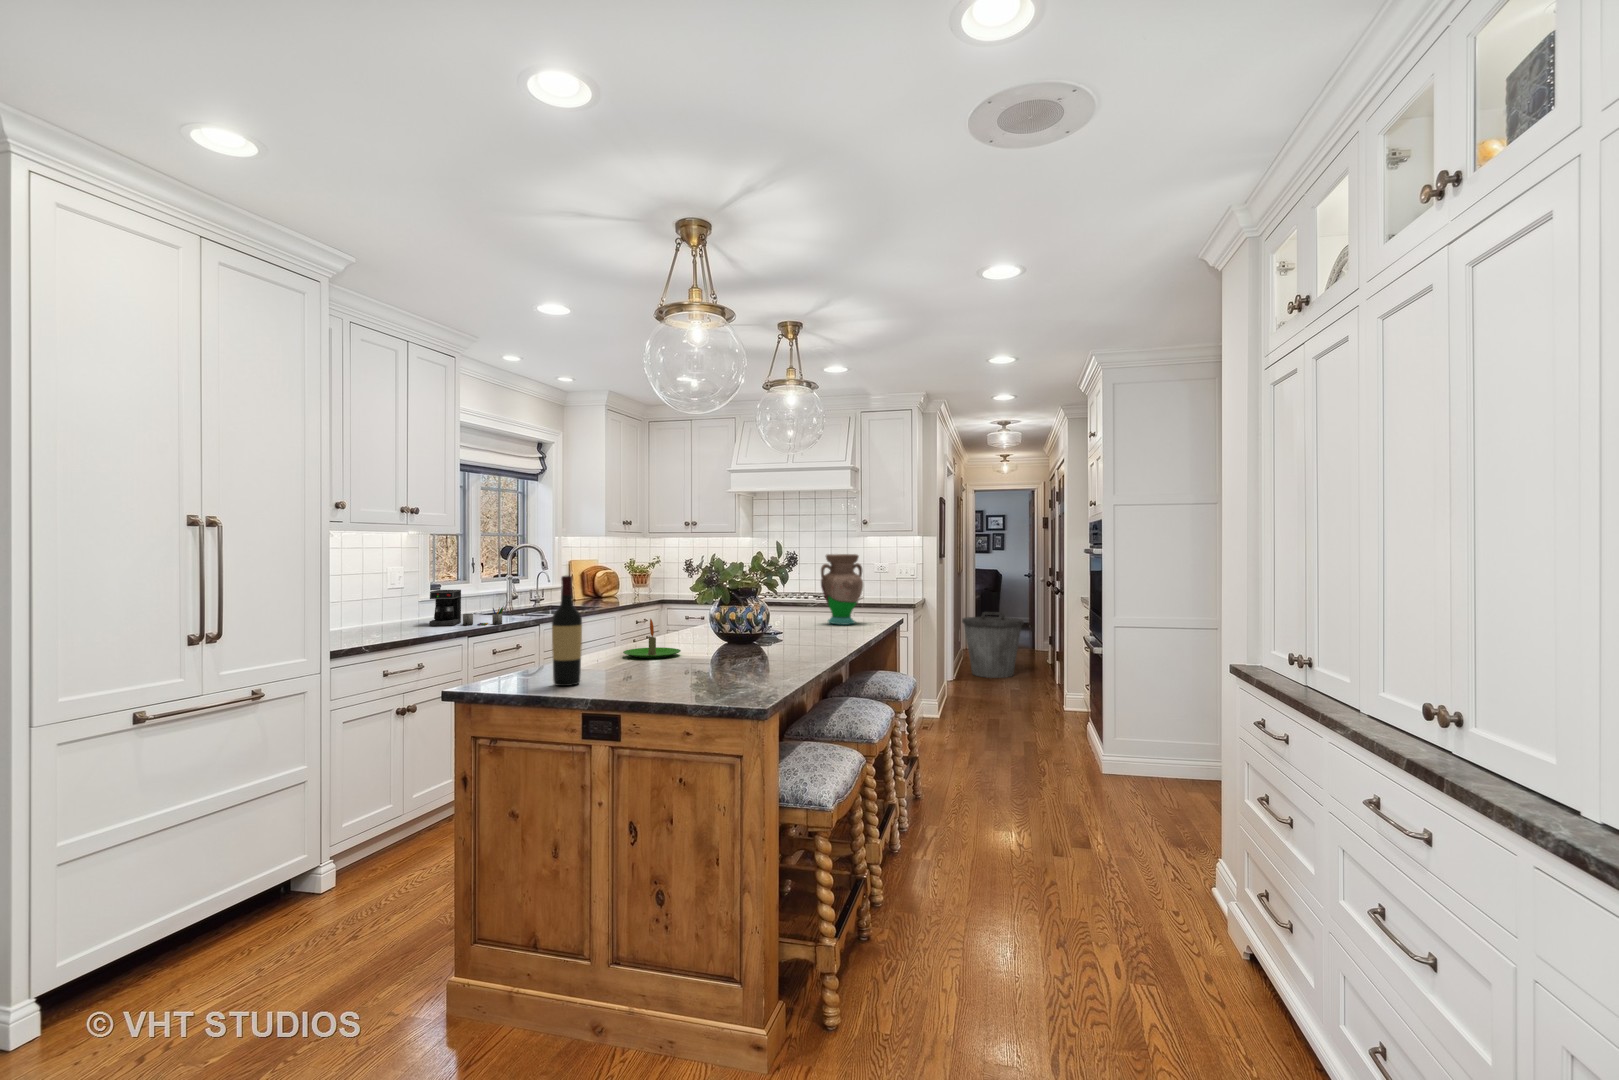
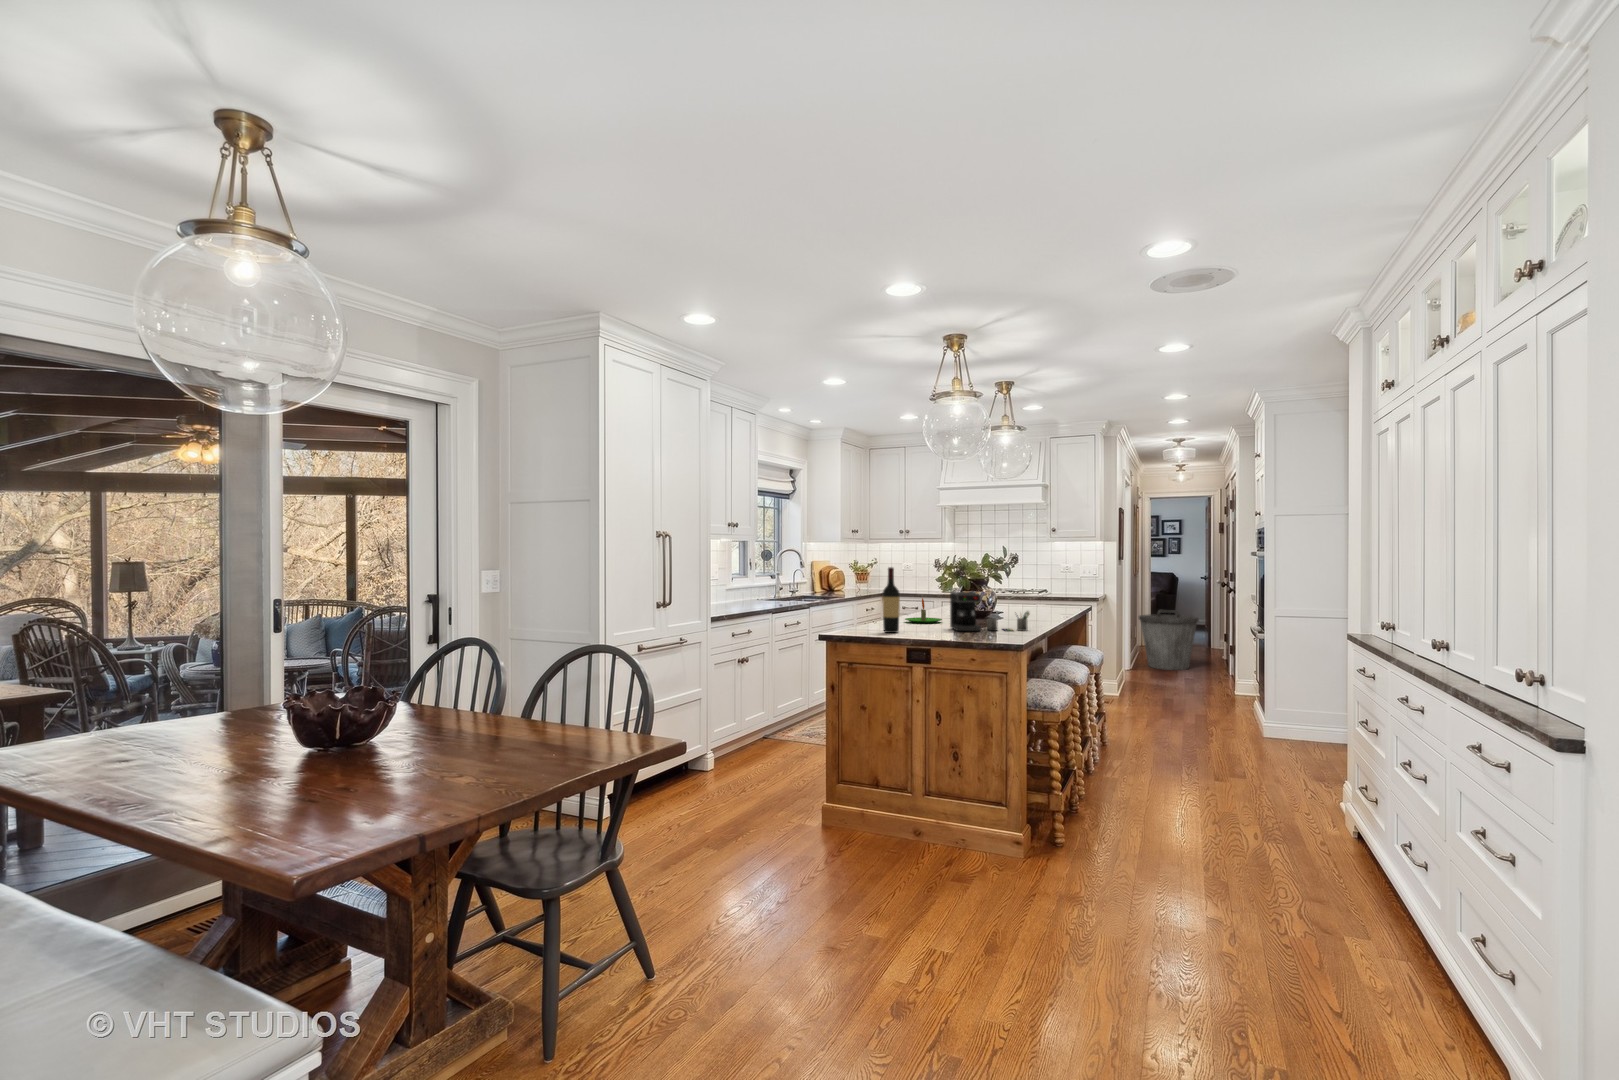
vase: present [821,554,863,625] -> none [1026,556,1060,609]
coffee maker: present [429,590,504,626] -> present [950,592,1030,631]

